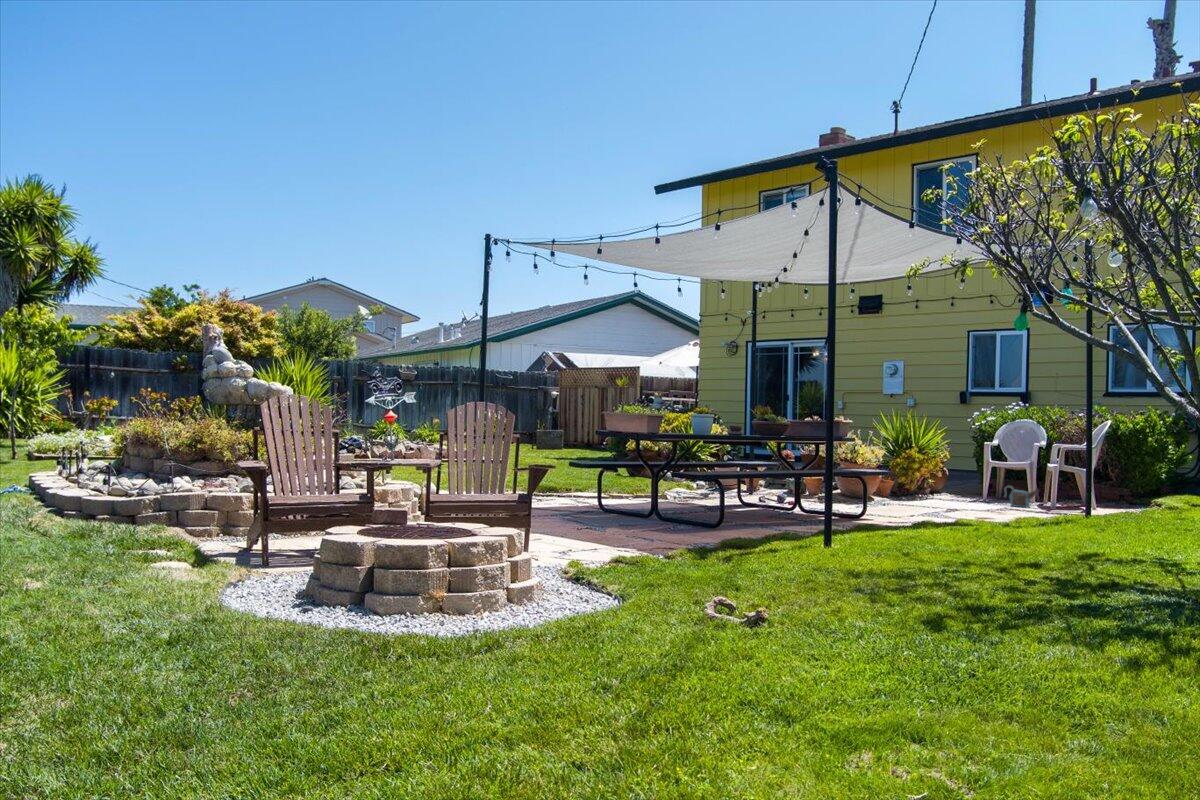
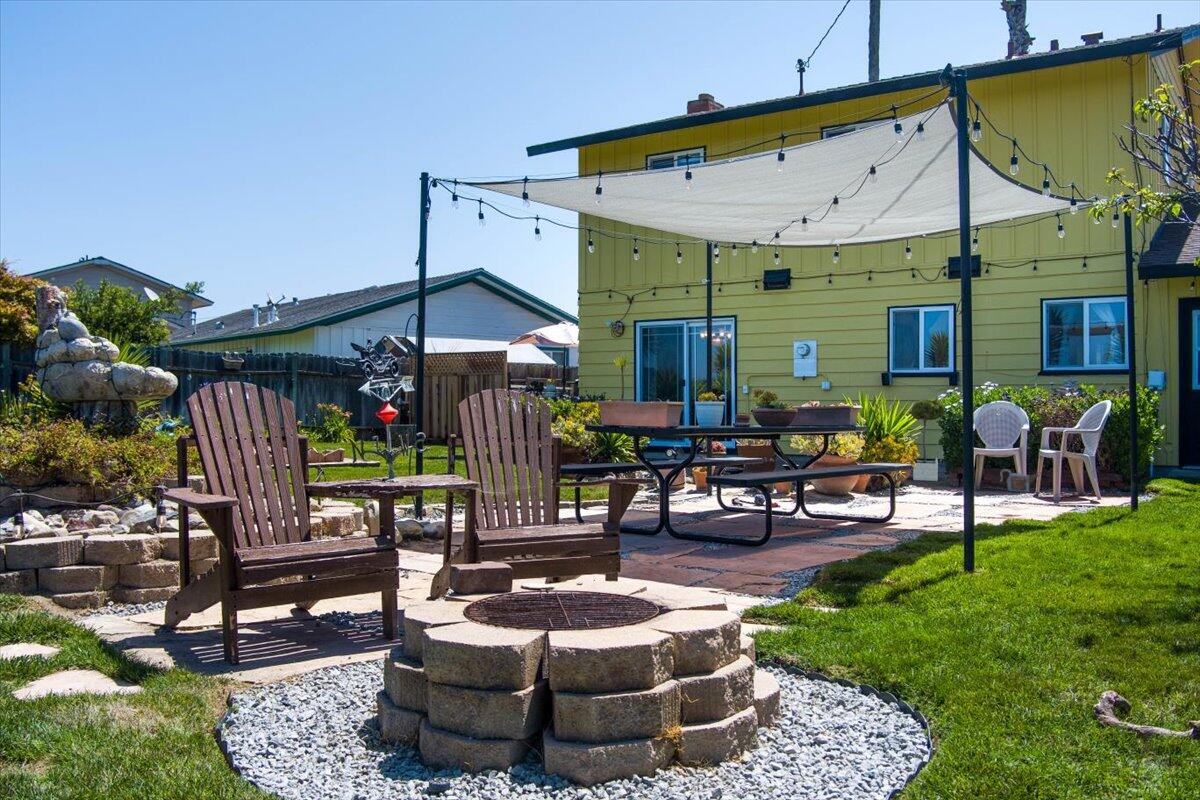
potted tree: none [941,417,975,496] -> present [909,397,946,481]

